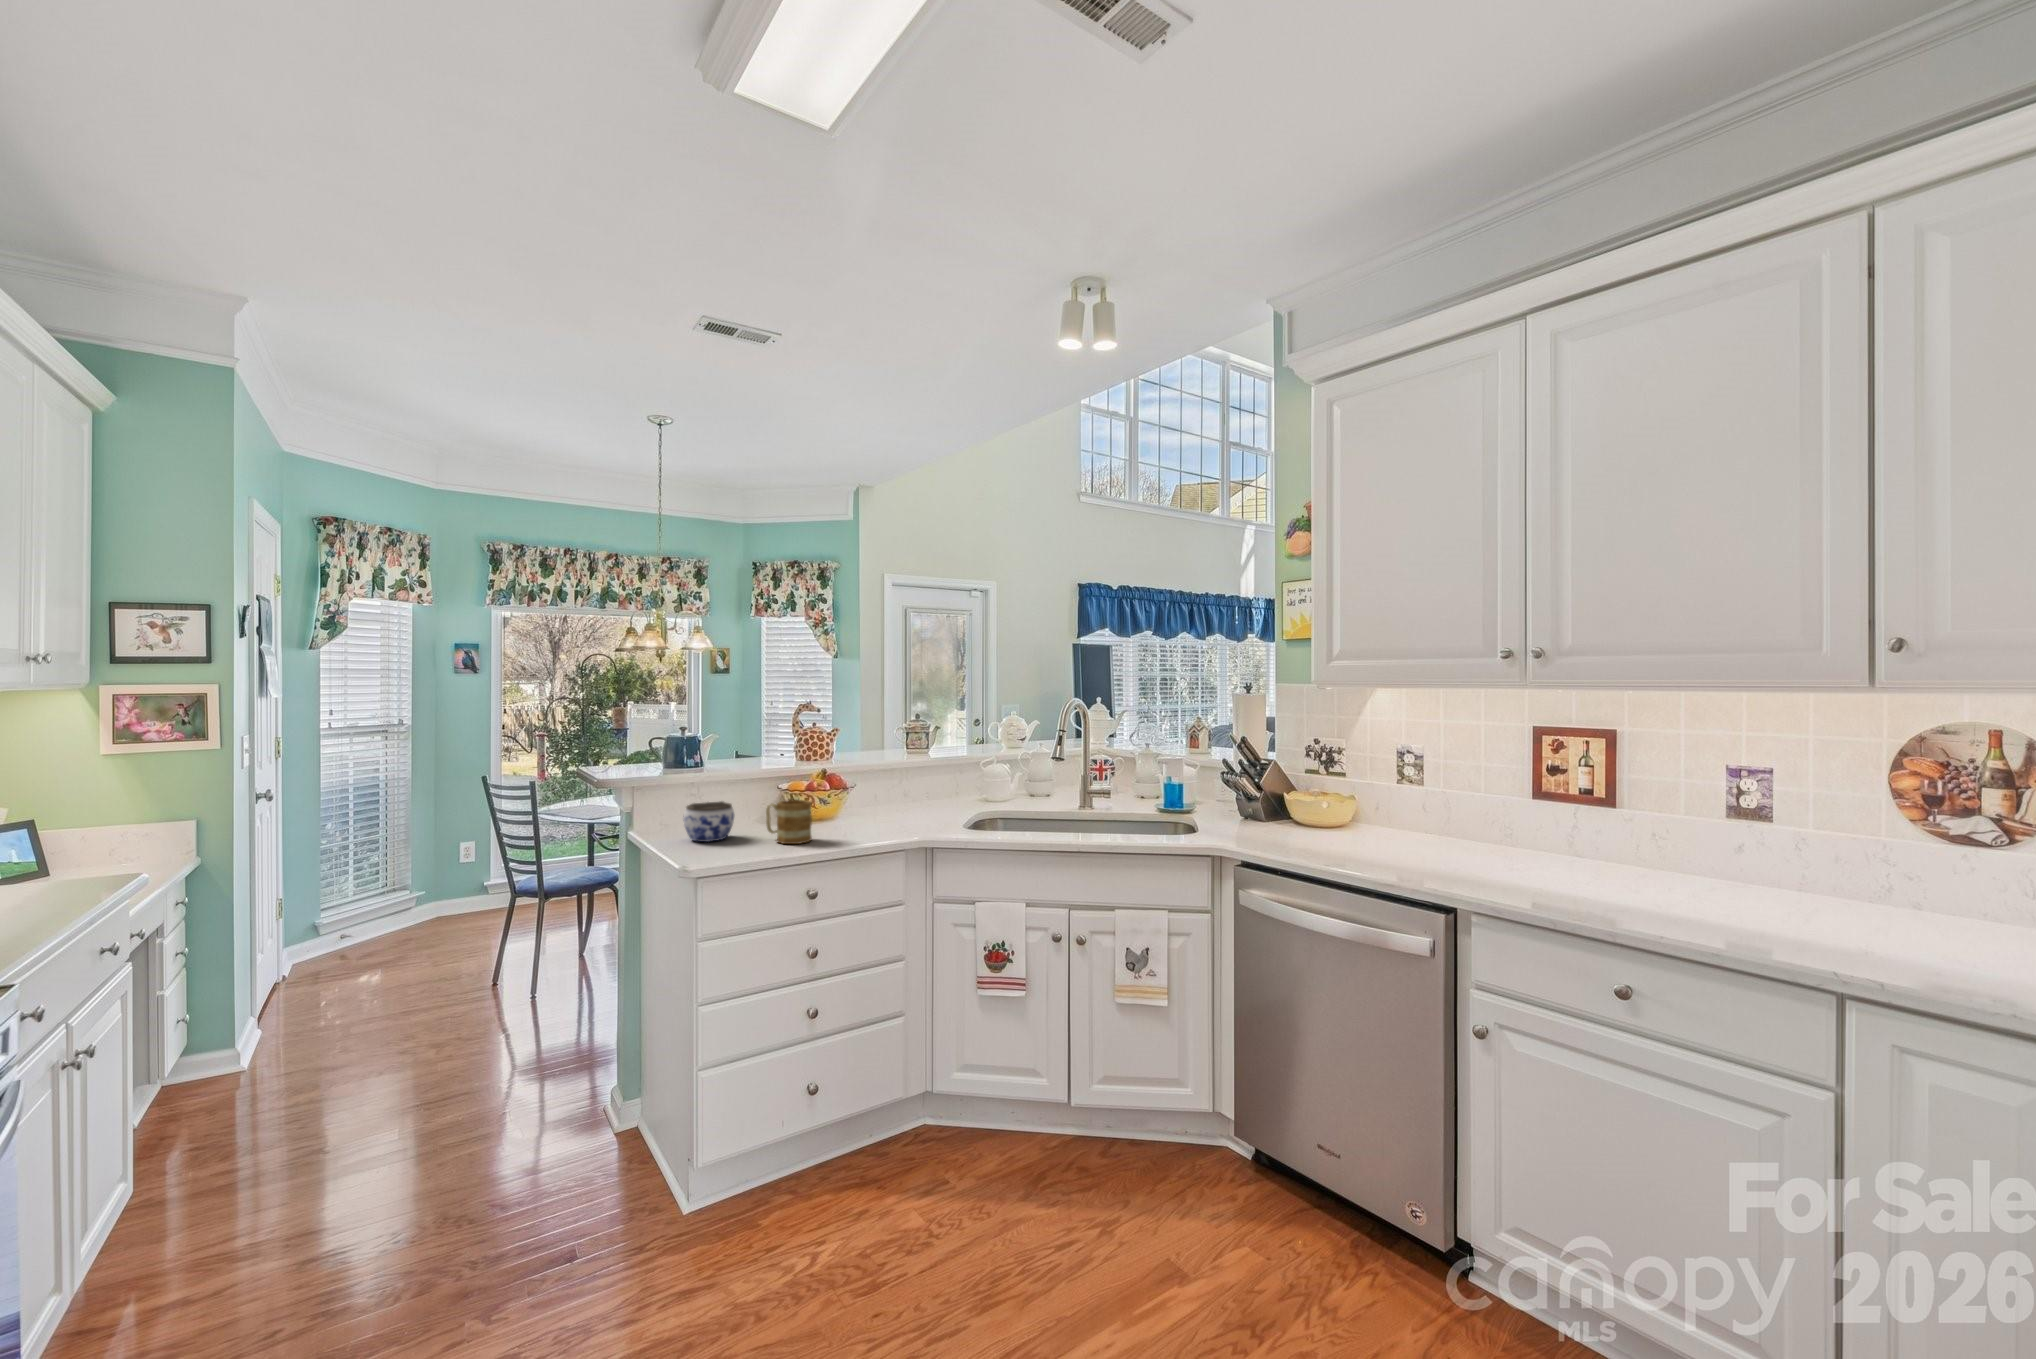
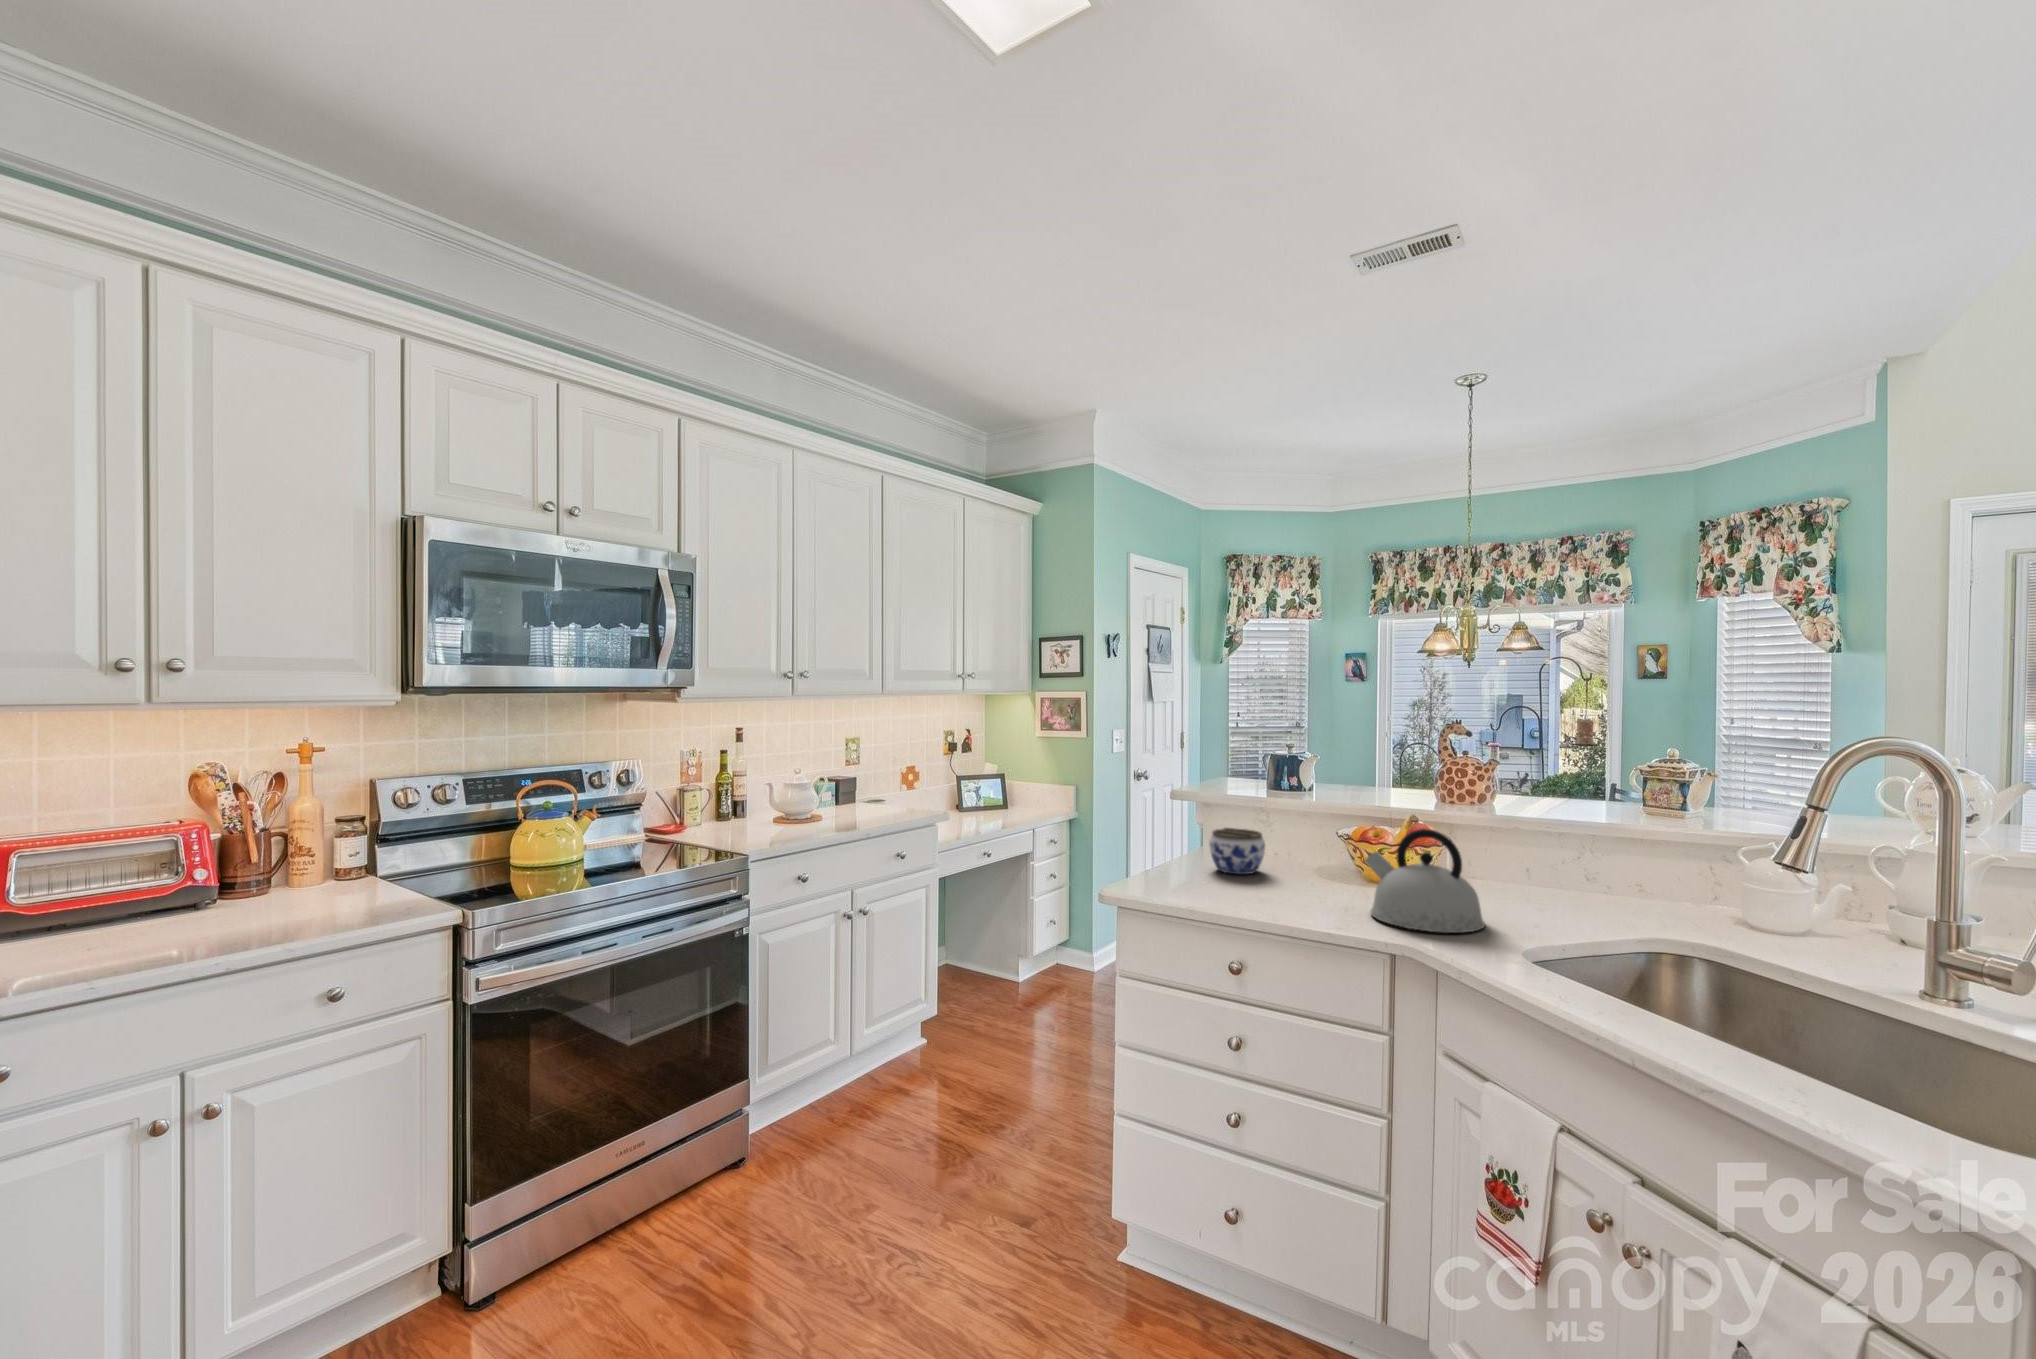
kettle: none [850,772,926,838] -> present [1365,829,1485,933]
mug: present [766,800,812,844] -> none [1270,842,1314,900]

